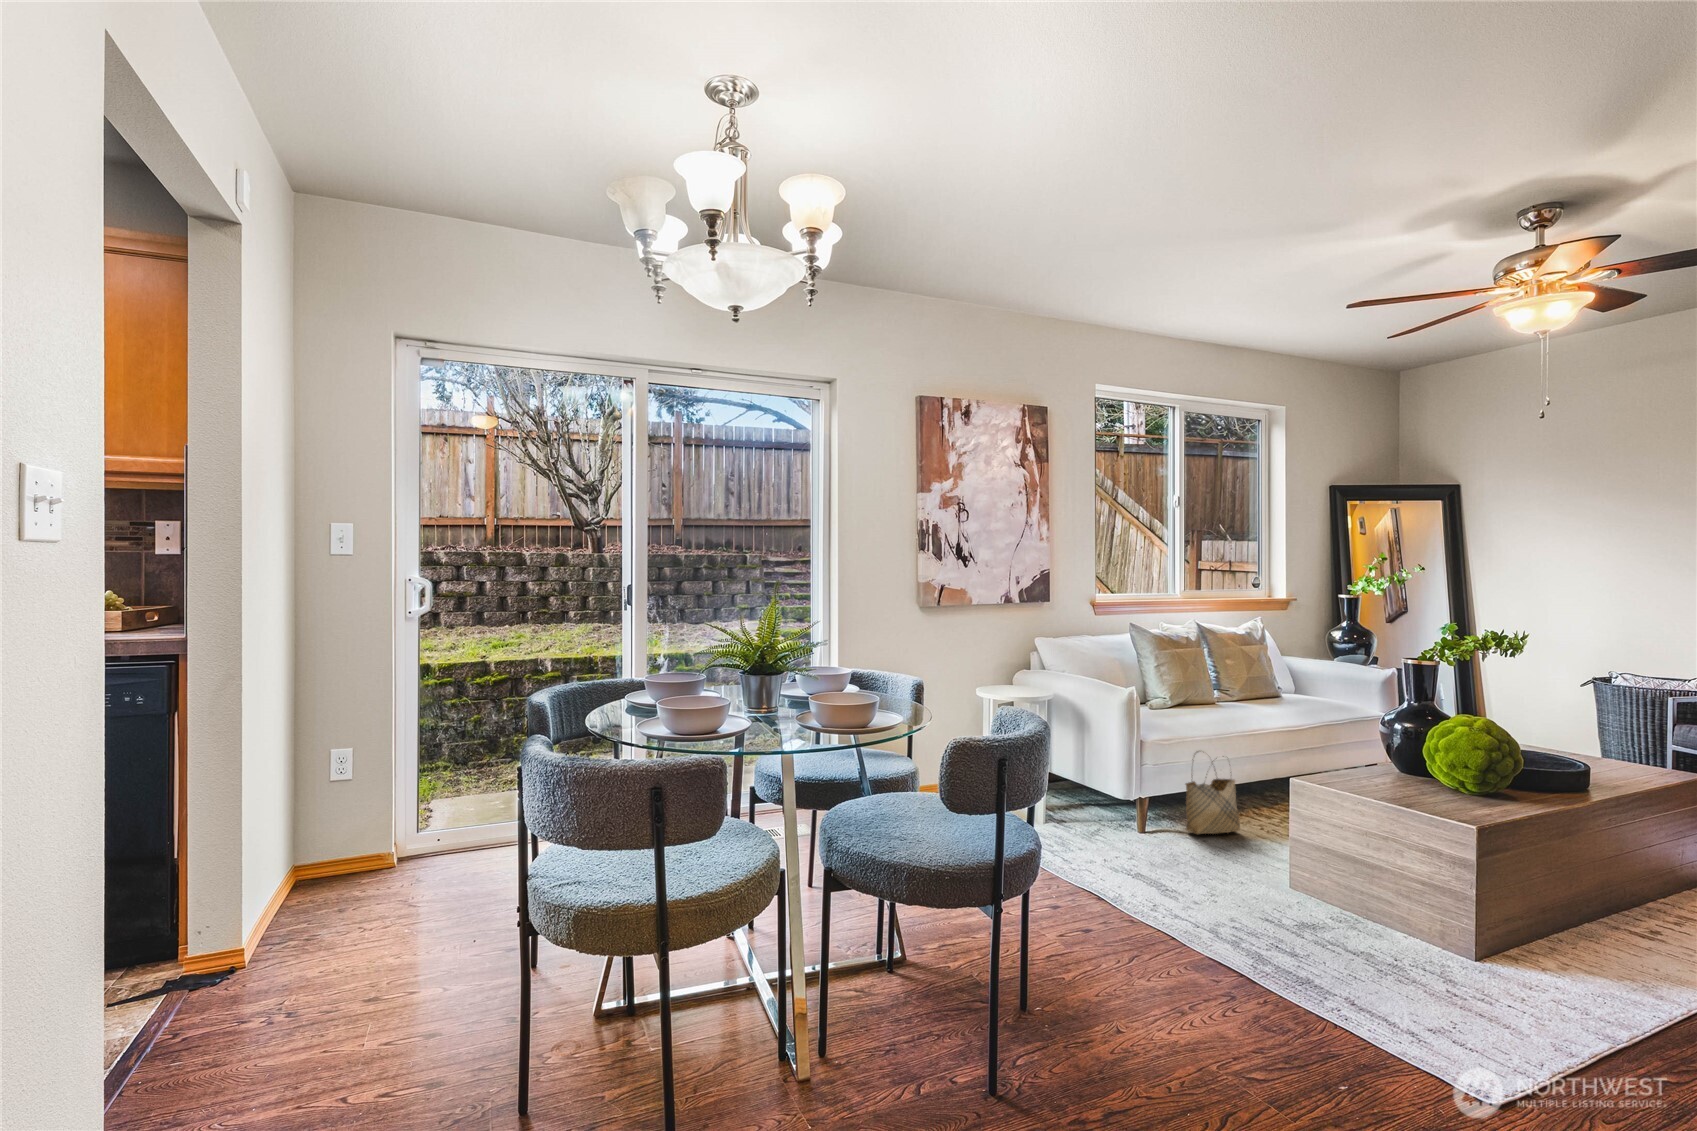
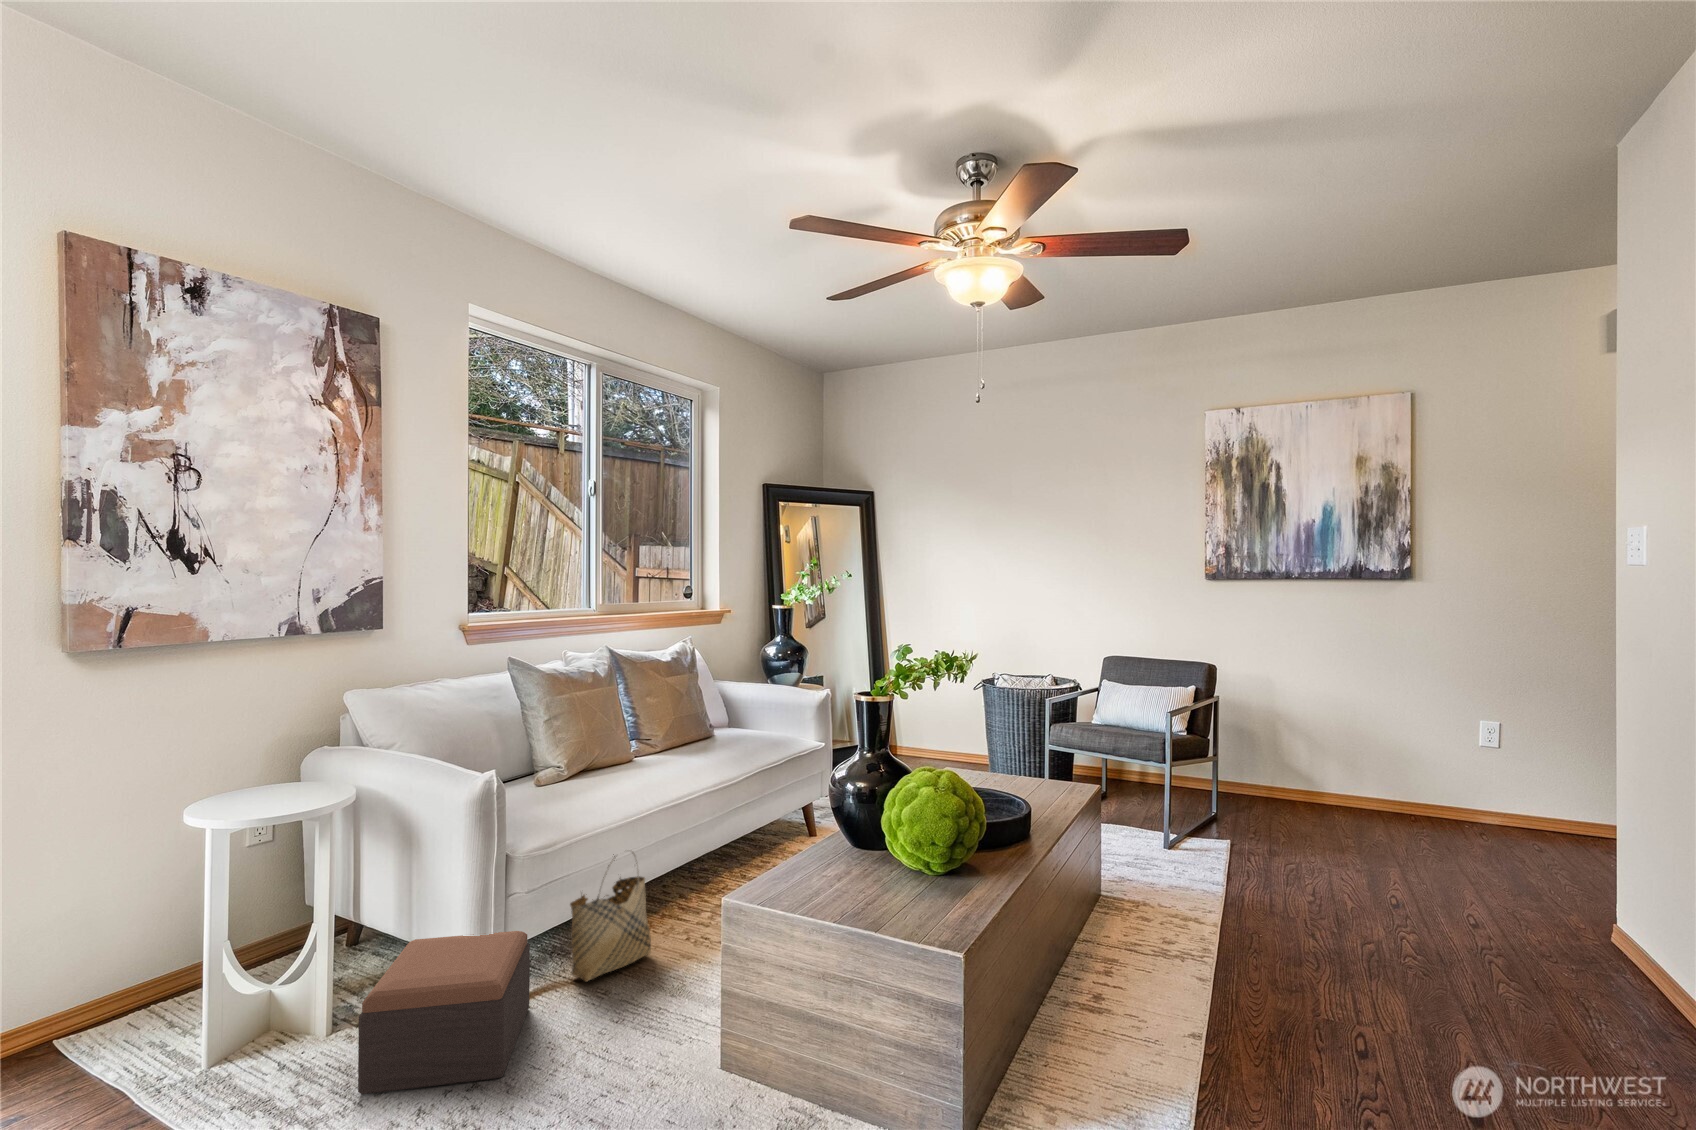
footstool: none [1079,783,1162,861] -> present [358,931,530,1095]

